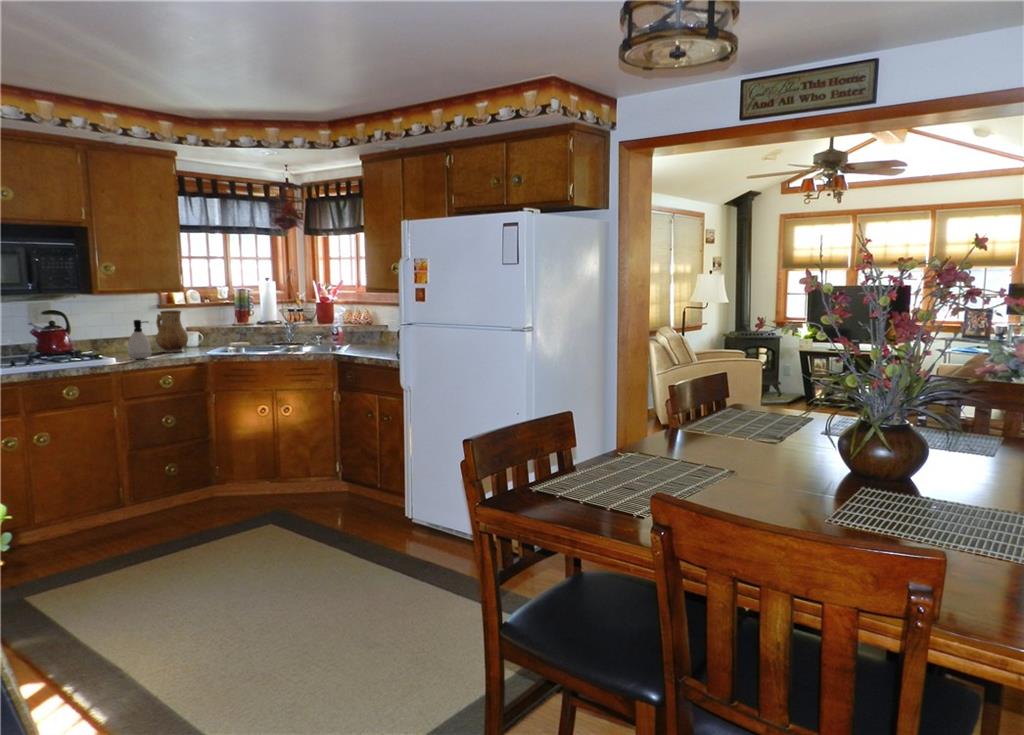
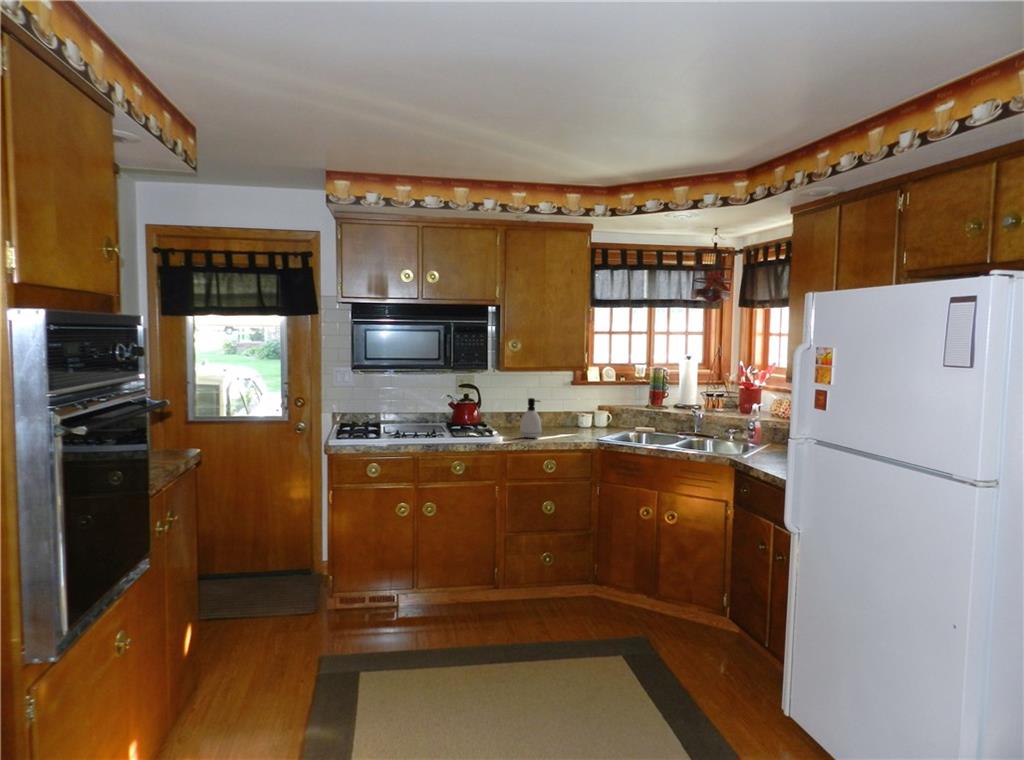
ceramic pitcher: present [156,310,188,352] -> none [558,388,588,432]

